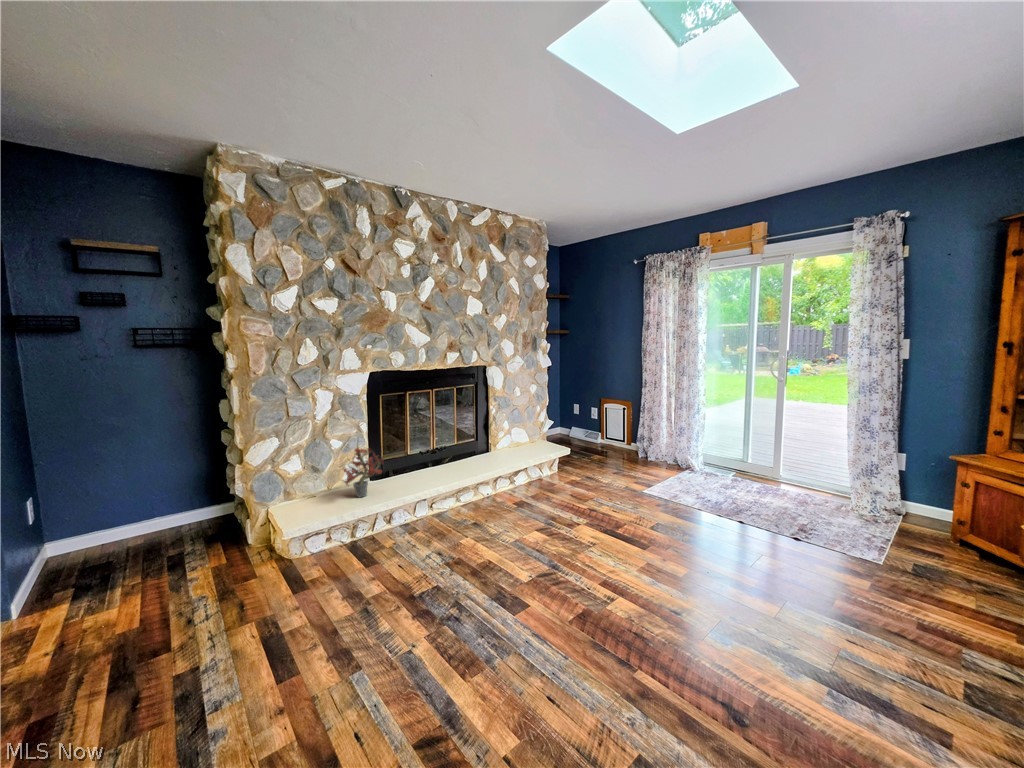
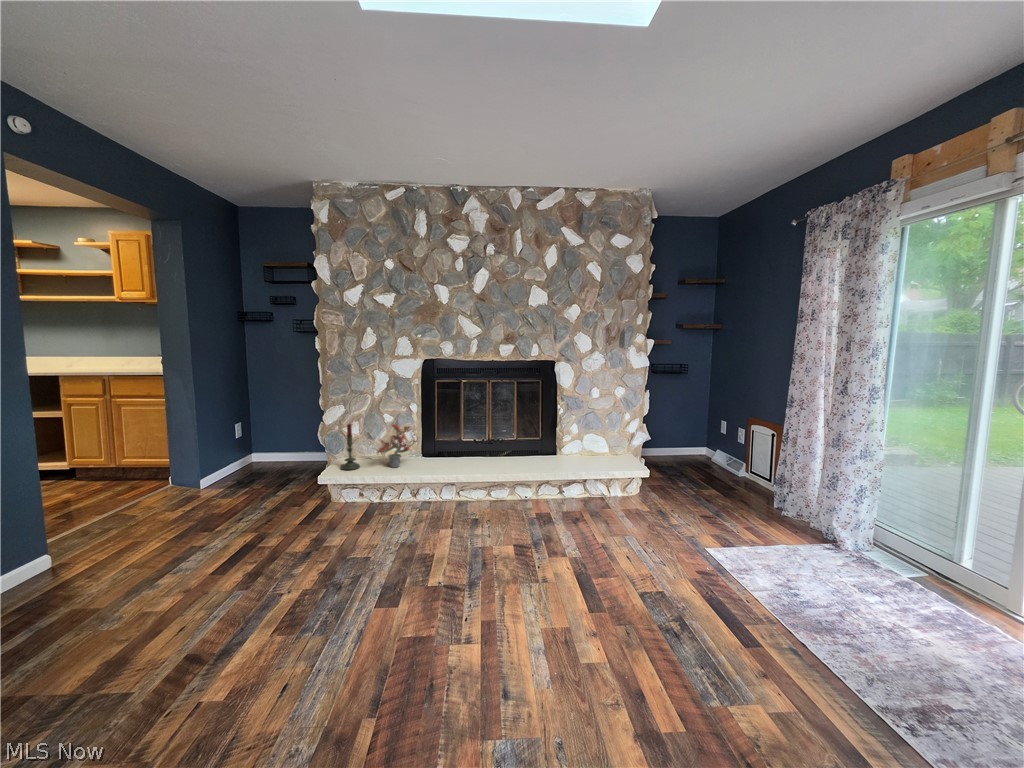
candle: none [297,456,321,514] -> present [341,424,360,470]

